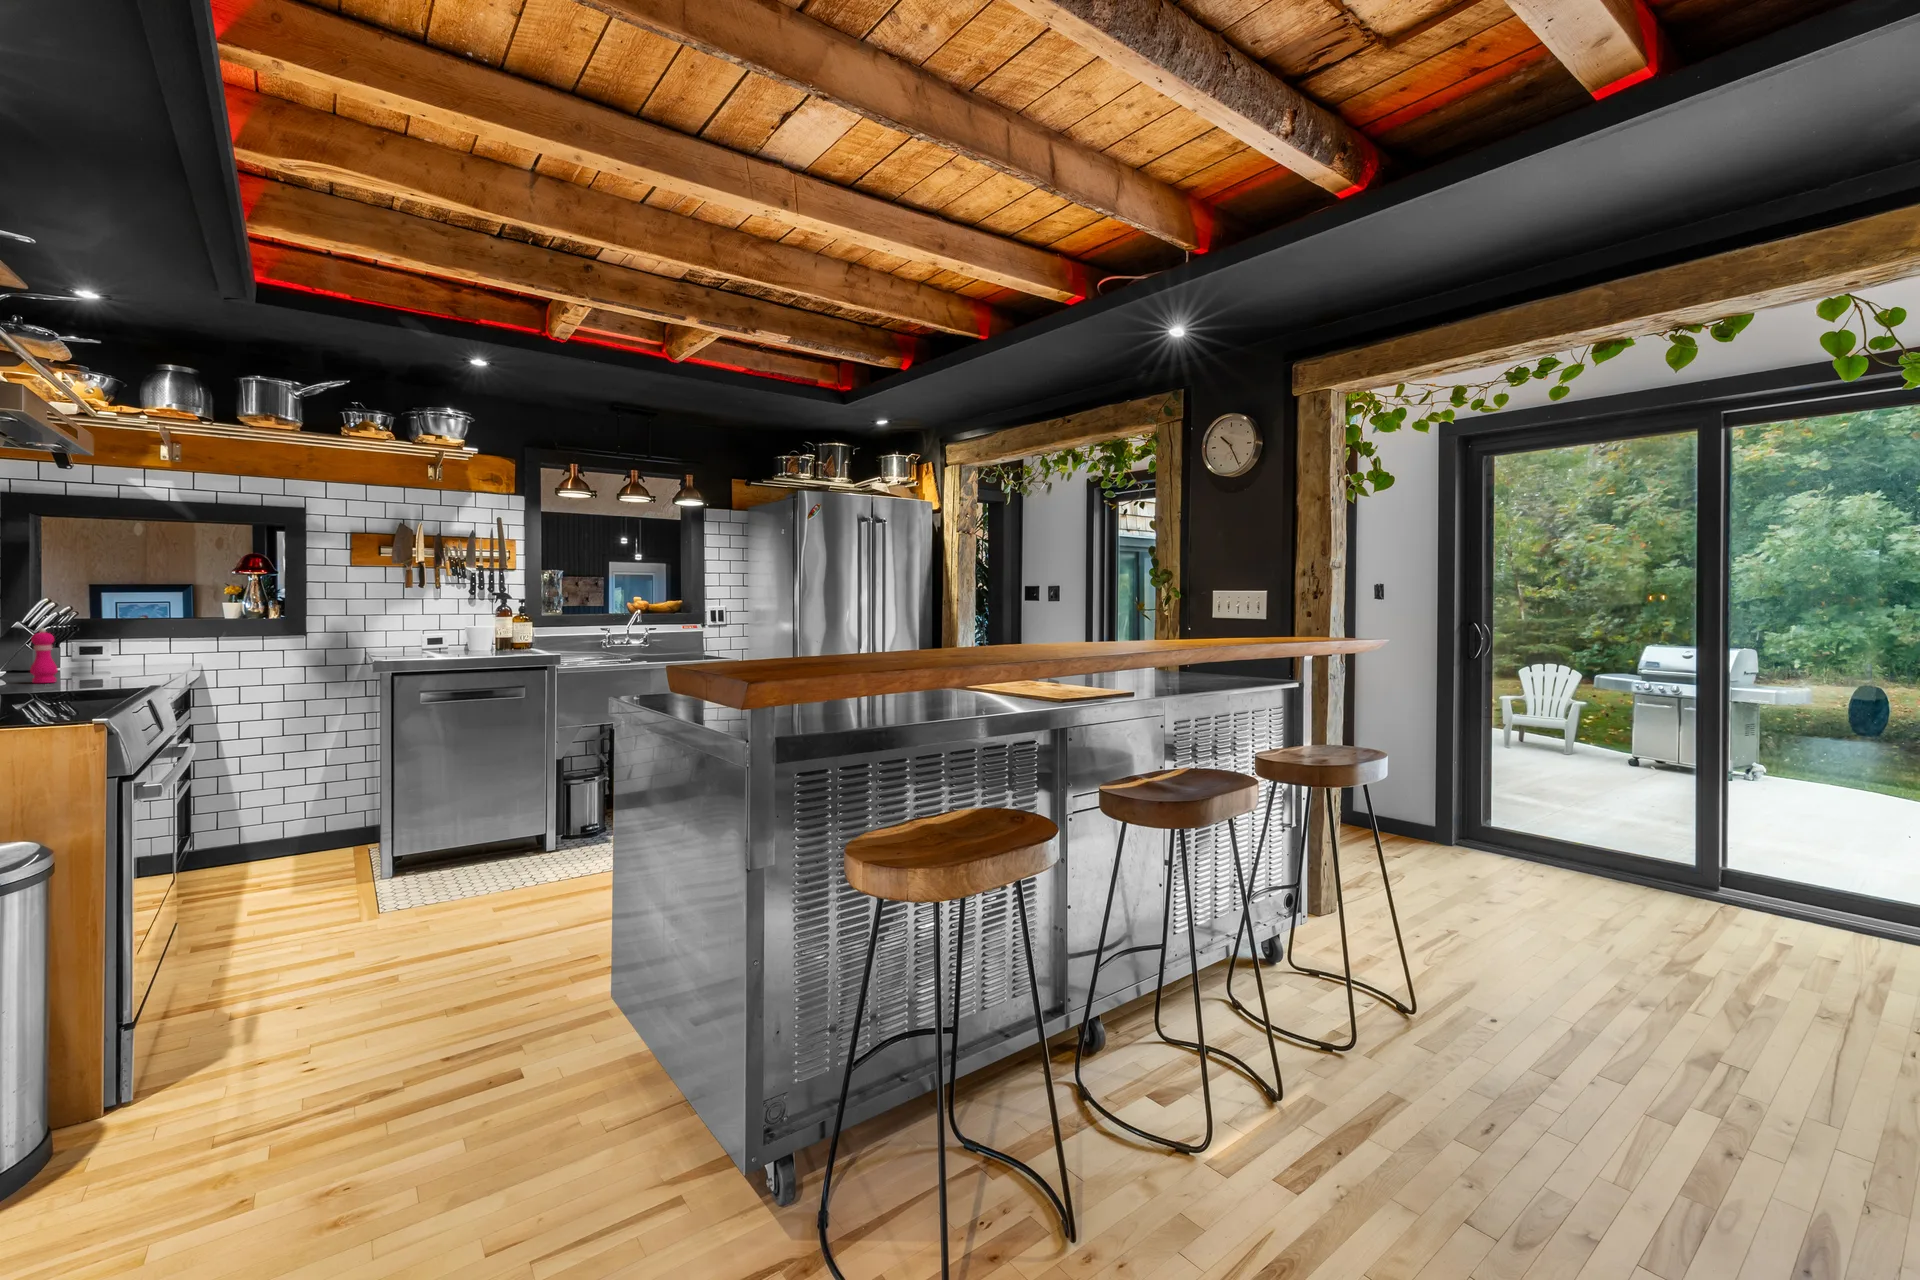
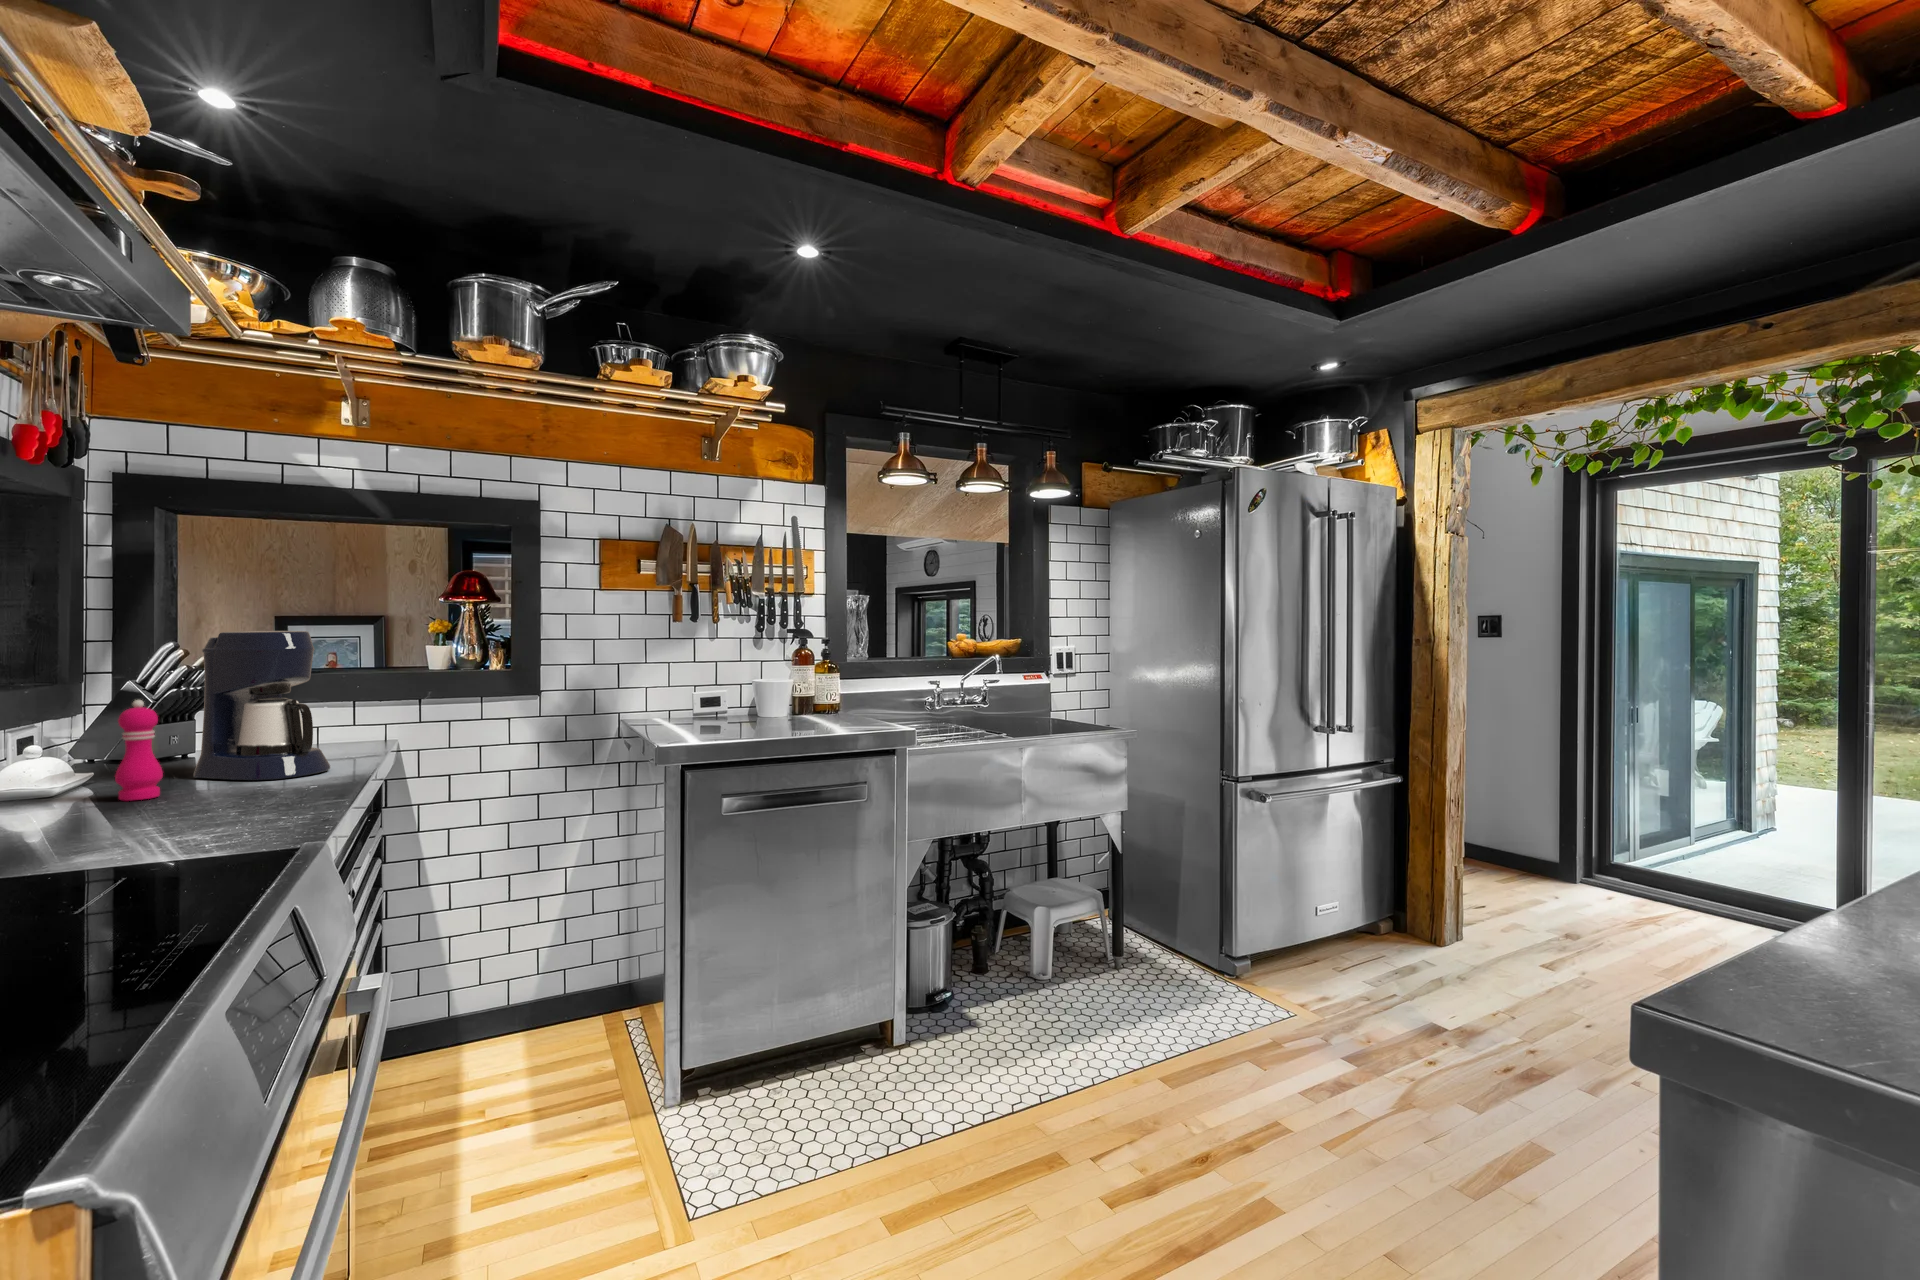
coffee maker: none [70,591,158,677] -> present [193,631,330,780]

